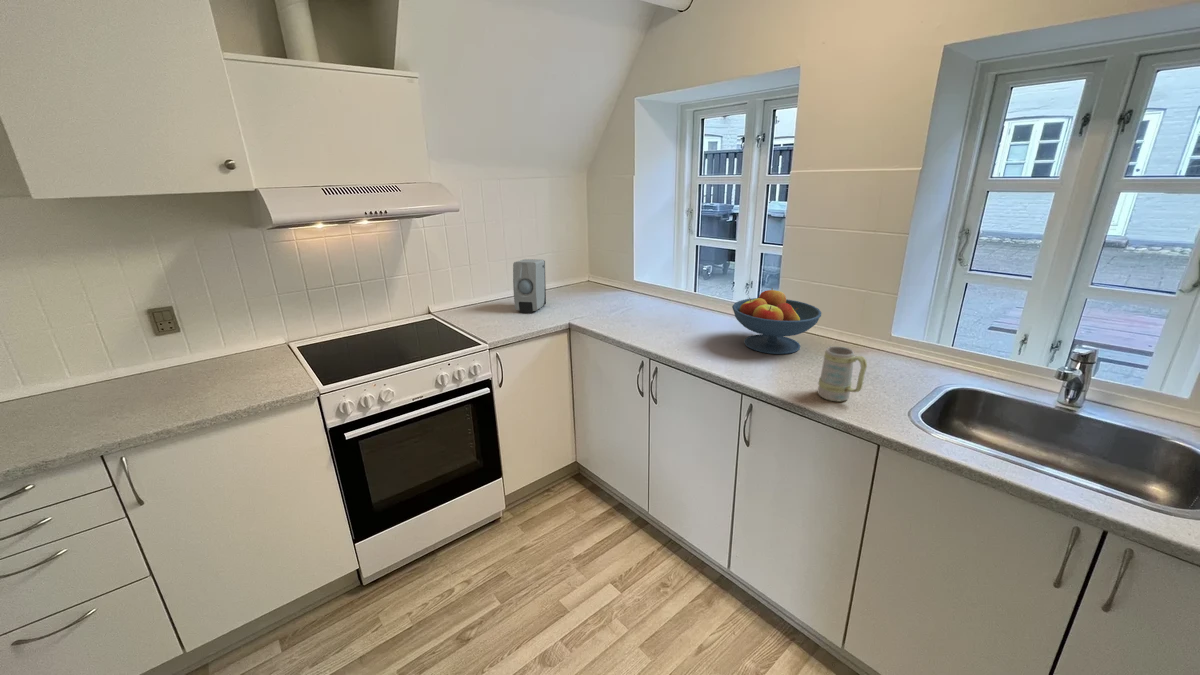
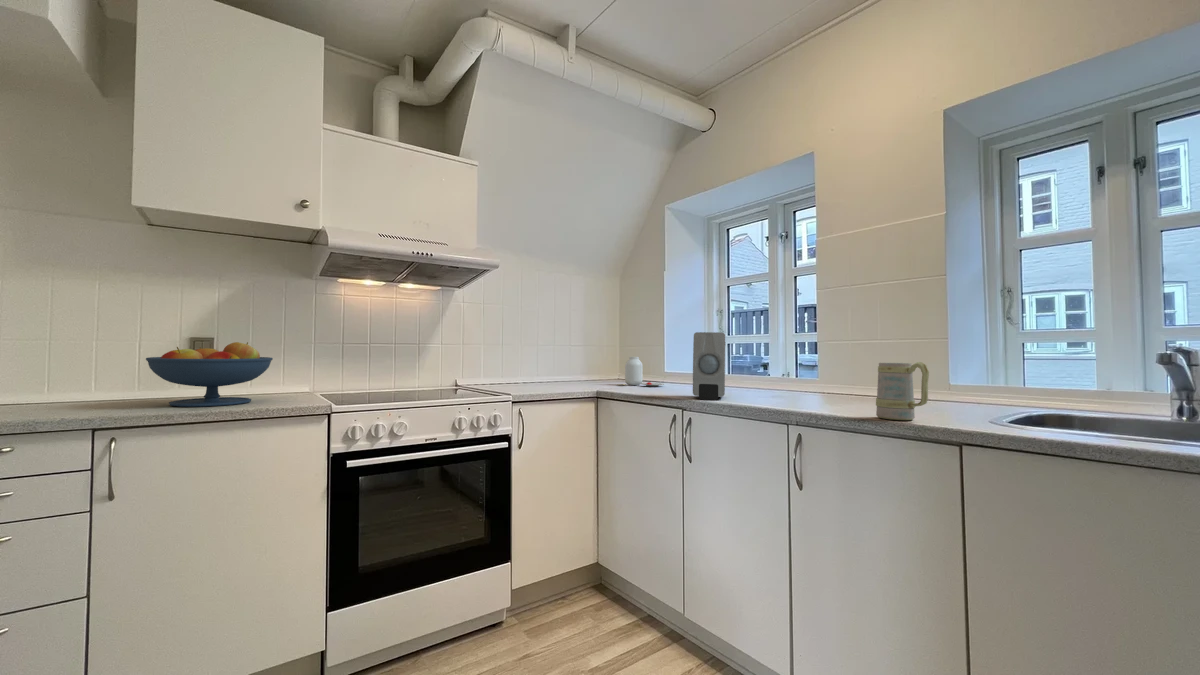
soap dispenser: present [513,259,546,313] -> present [693,332,725,400]
jar: none [587,268,633,301] -> present [617,357,664,386]
fruit bowl: present [732,288,821,354] -> present [146,342,273,407]

